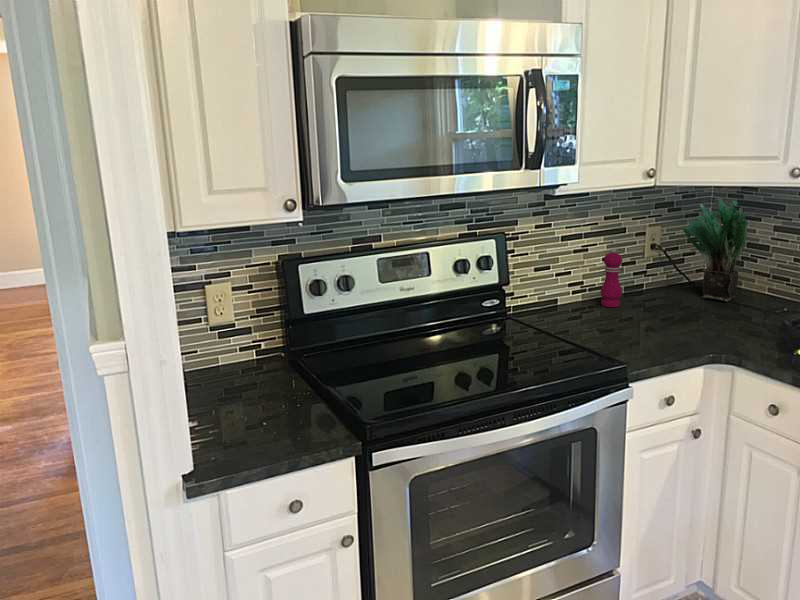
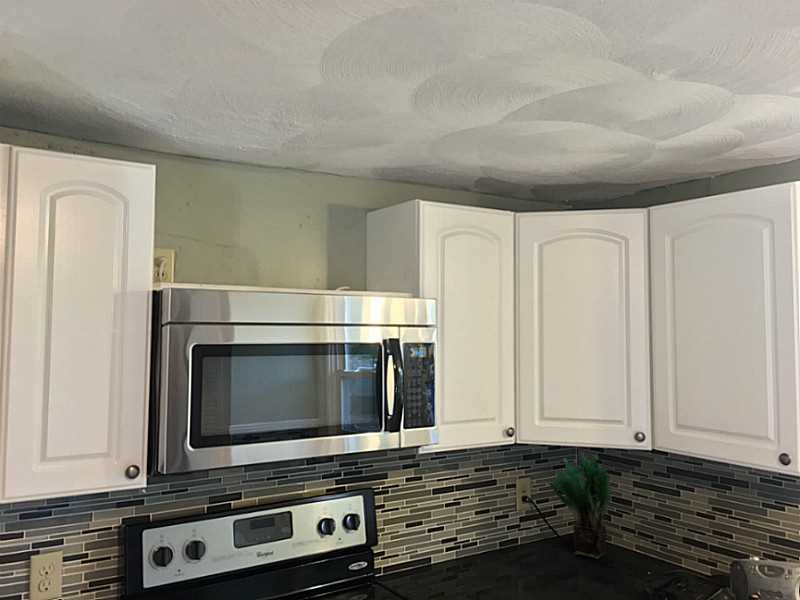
pepper mill: present [600,248,622,307] -> none [473,503,495,567]

